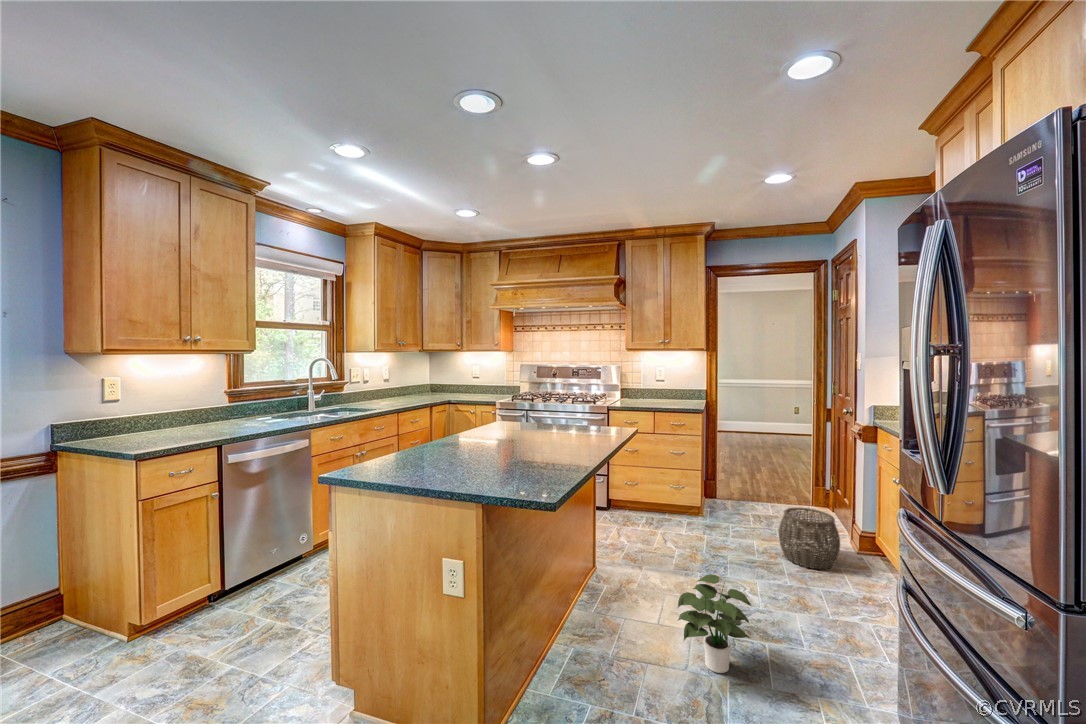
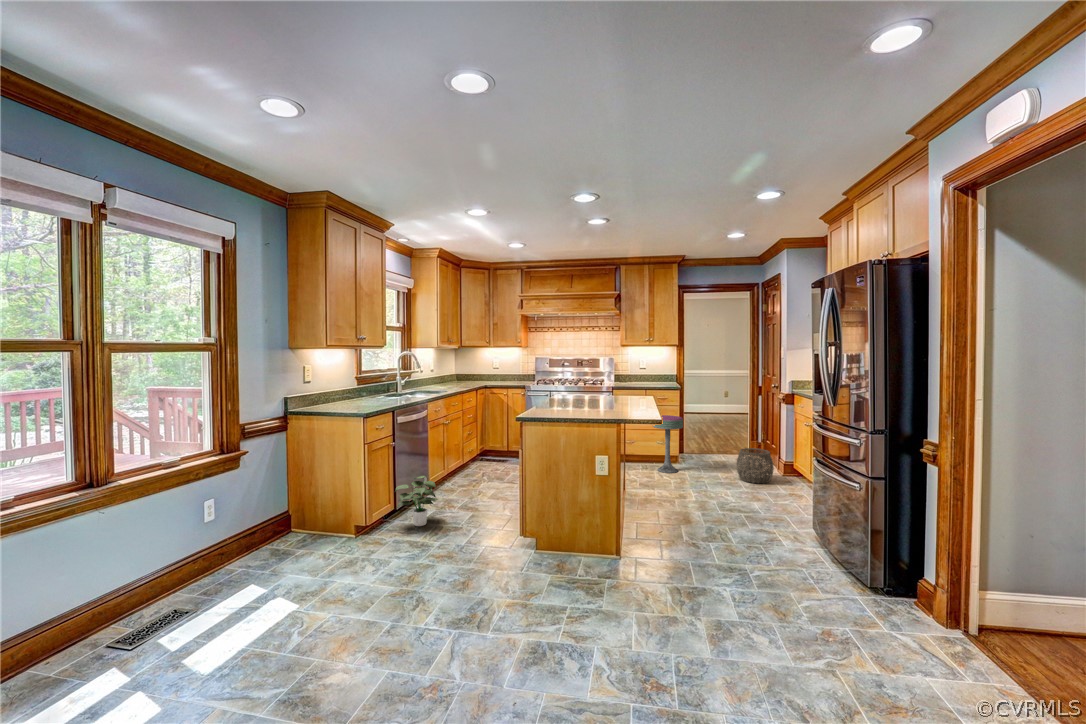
bar stool: none [656,448,700,534] -> present [653,415,683,473]
potted plant: present [677,574,751,673] -> present [395,476,438,526]

